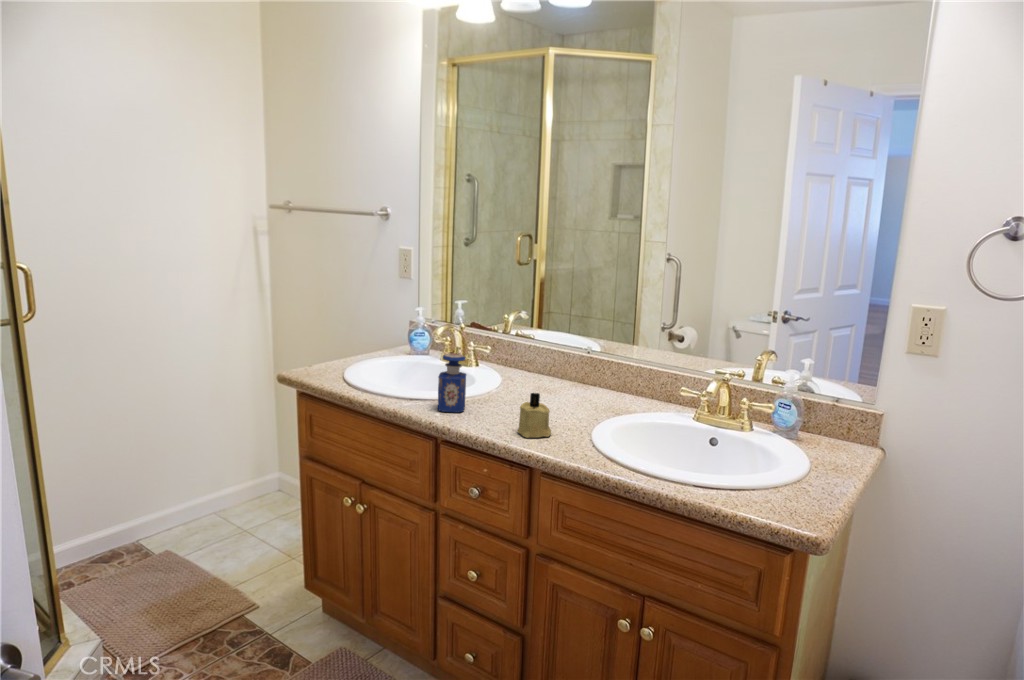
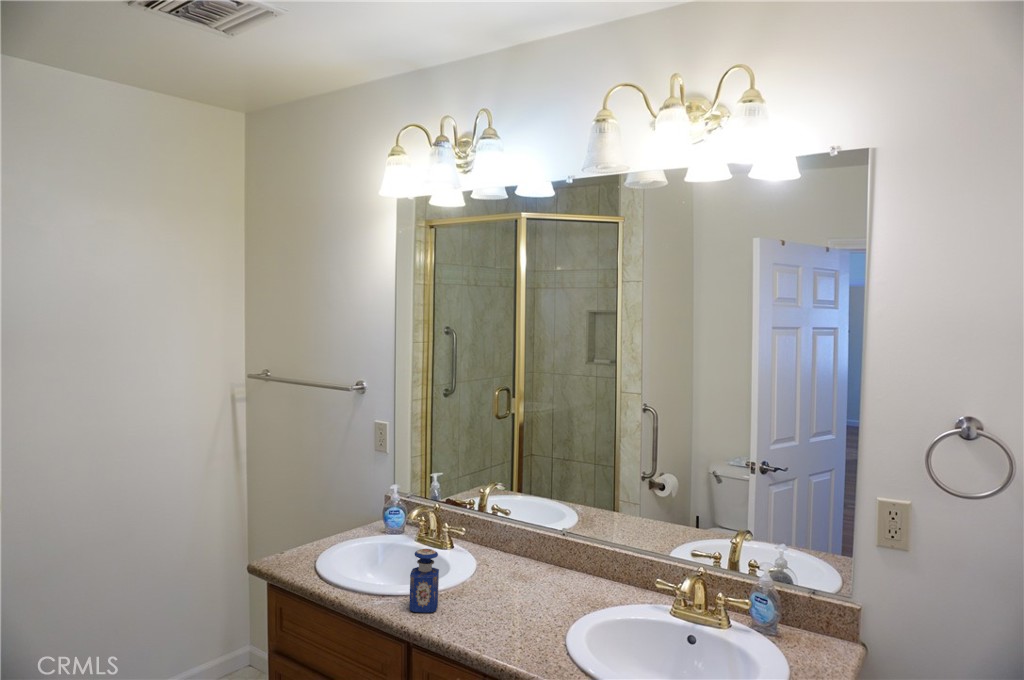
candle: present [518,393,551,438] -> none [491,595,525,645]

